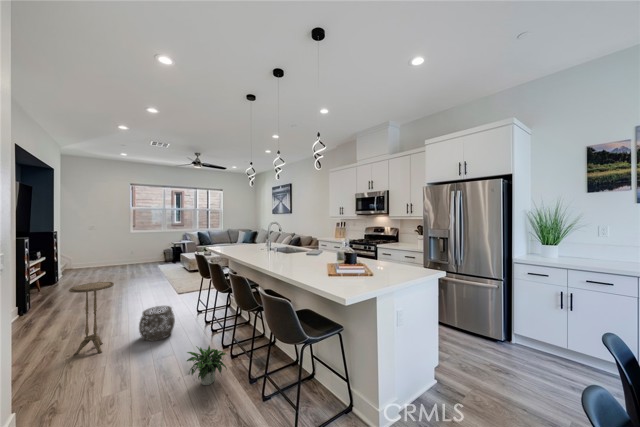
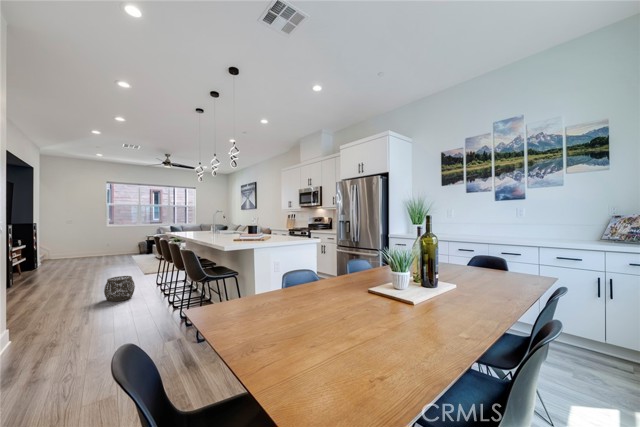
side table: present [69,282,114,355] -> none [46,255,83,310]
potted plant: present [187,345,227,385] -> none [129,295,167,322]

